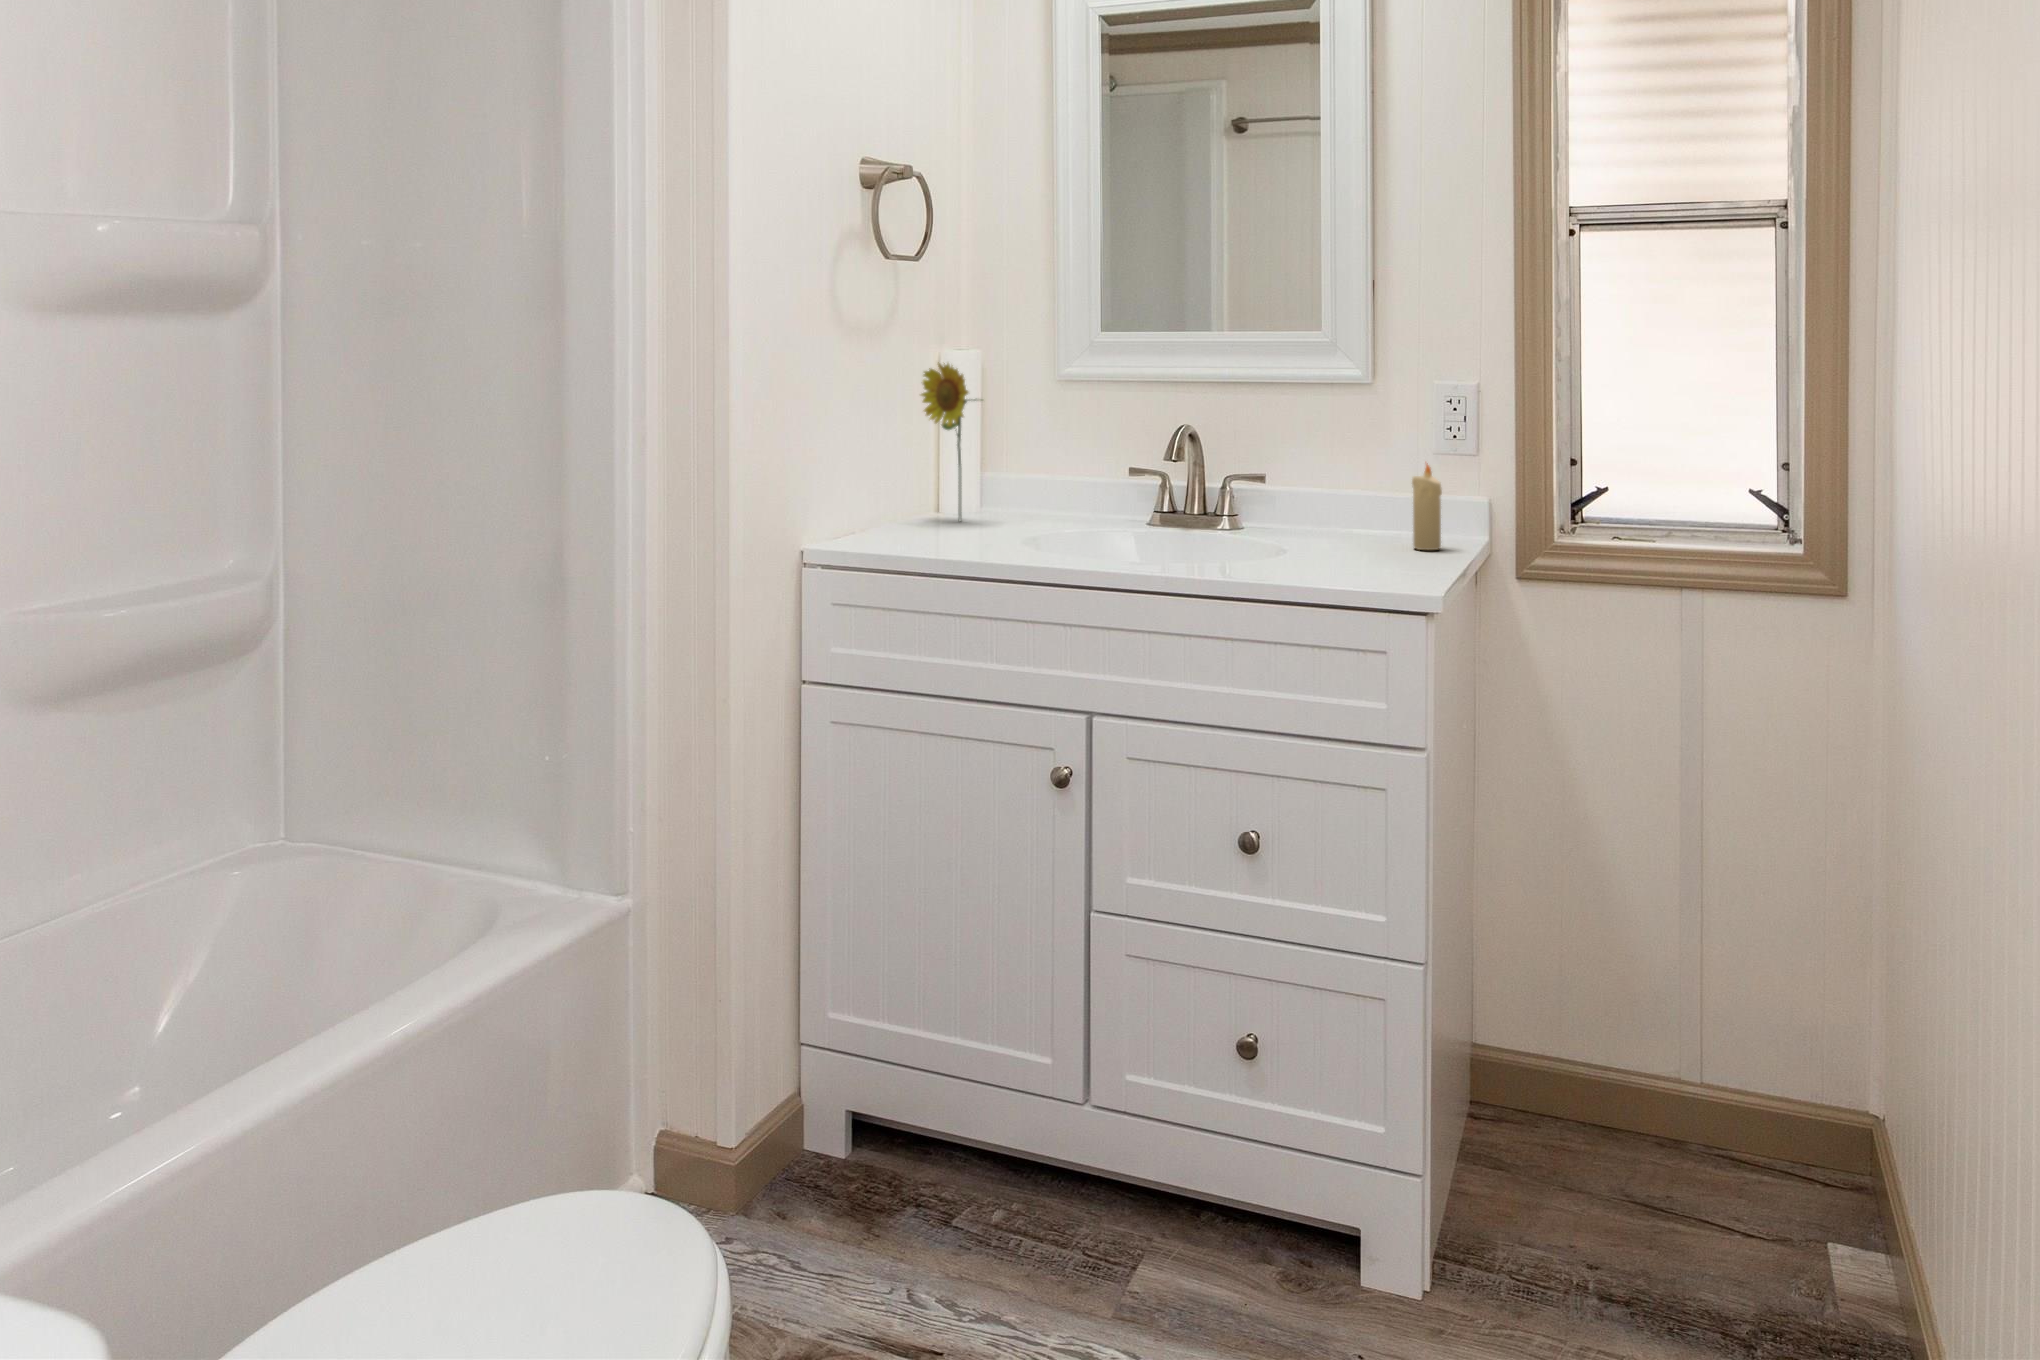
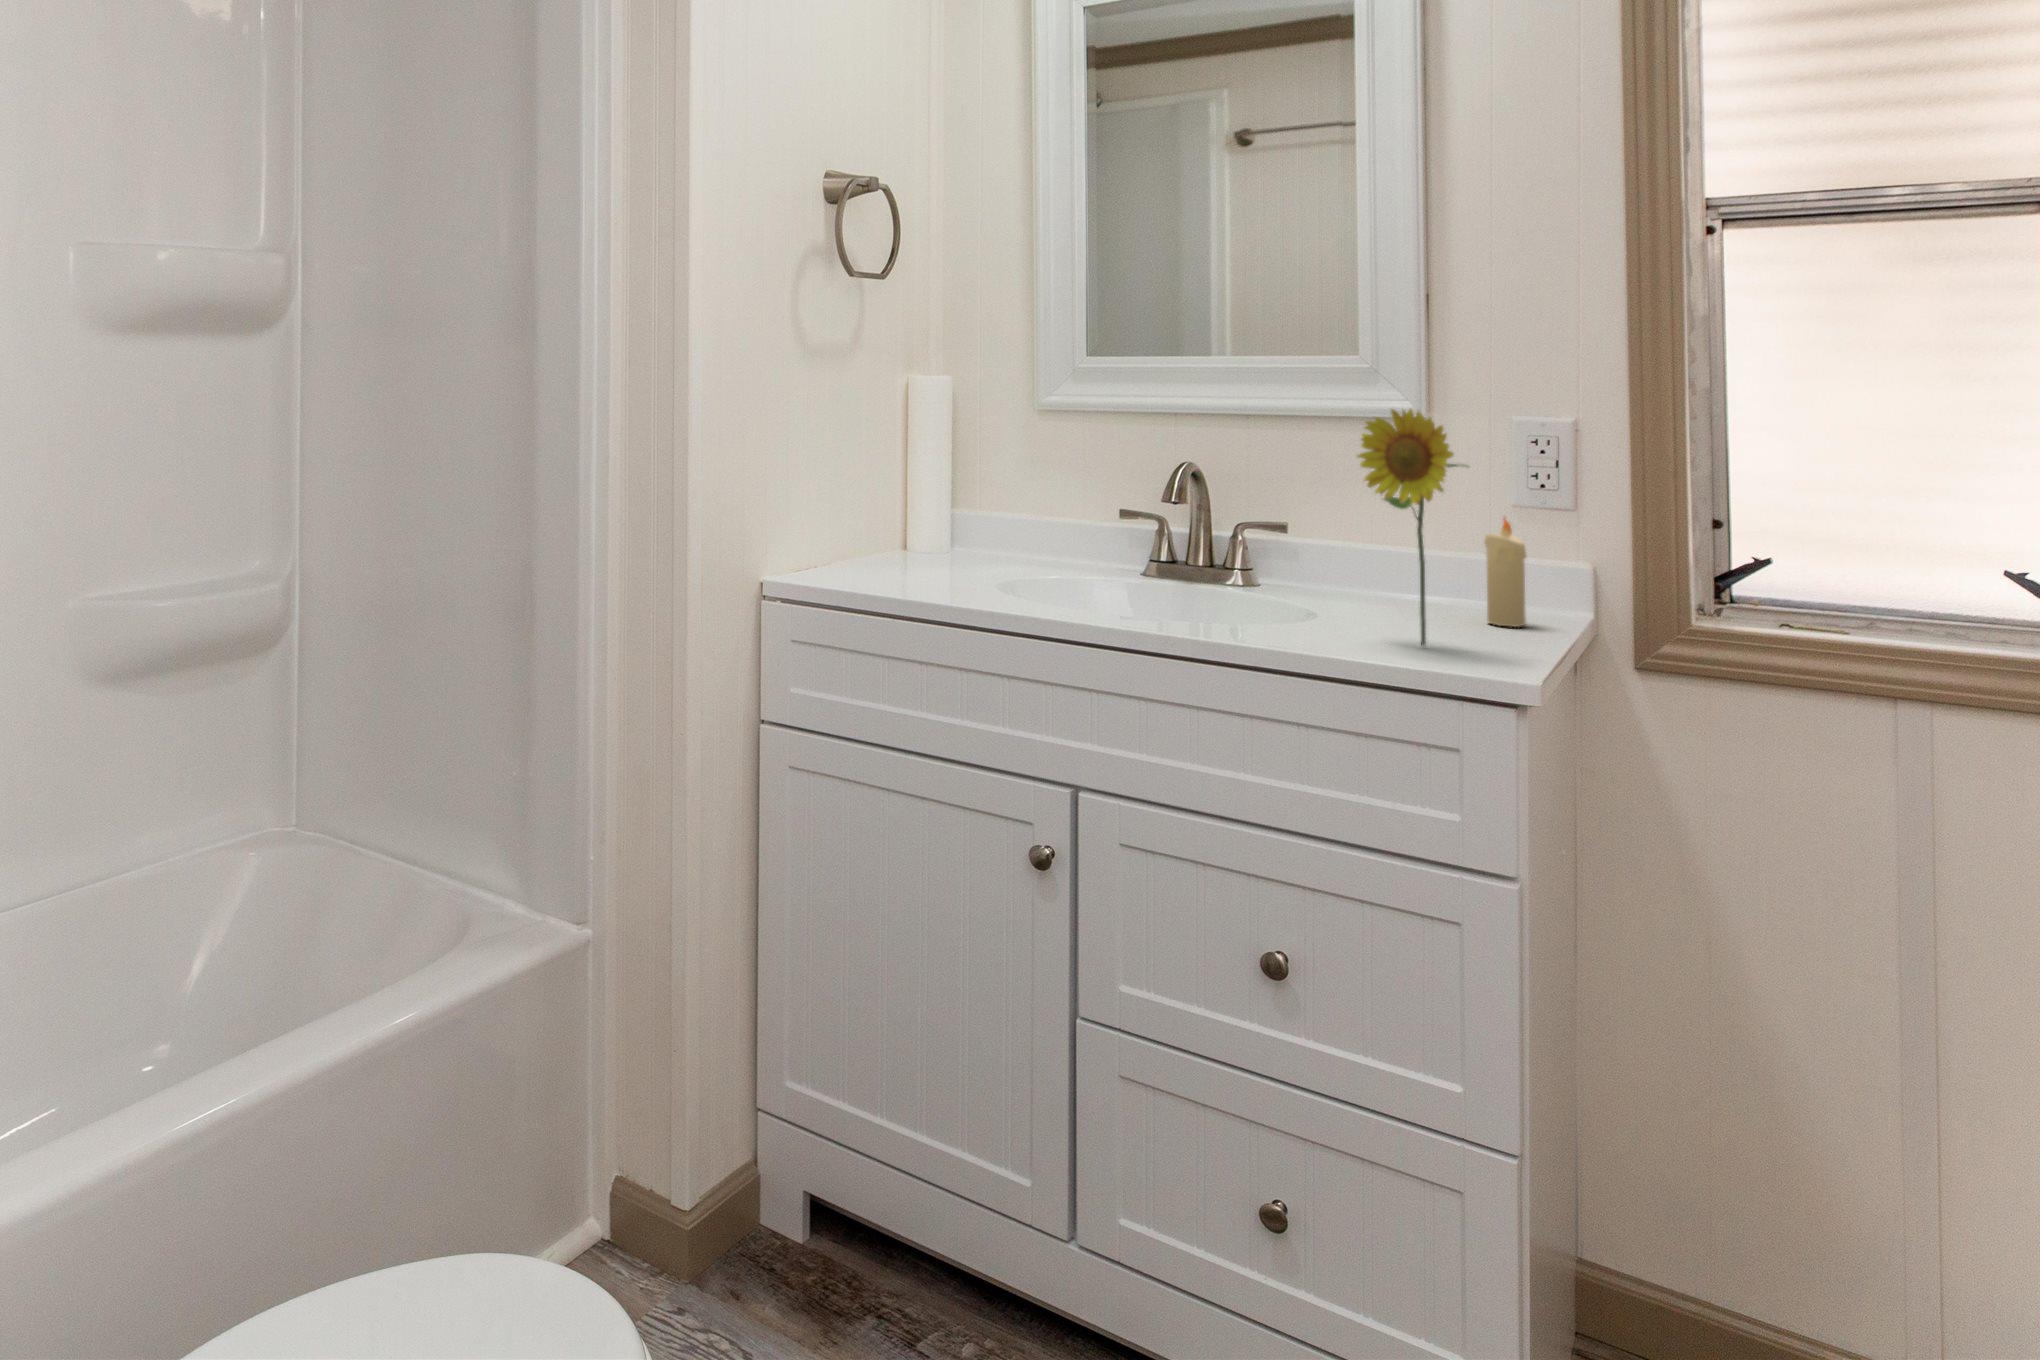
flower: present [921,363,968,520] -> present [1357,409,1467,646]

